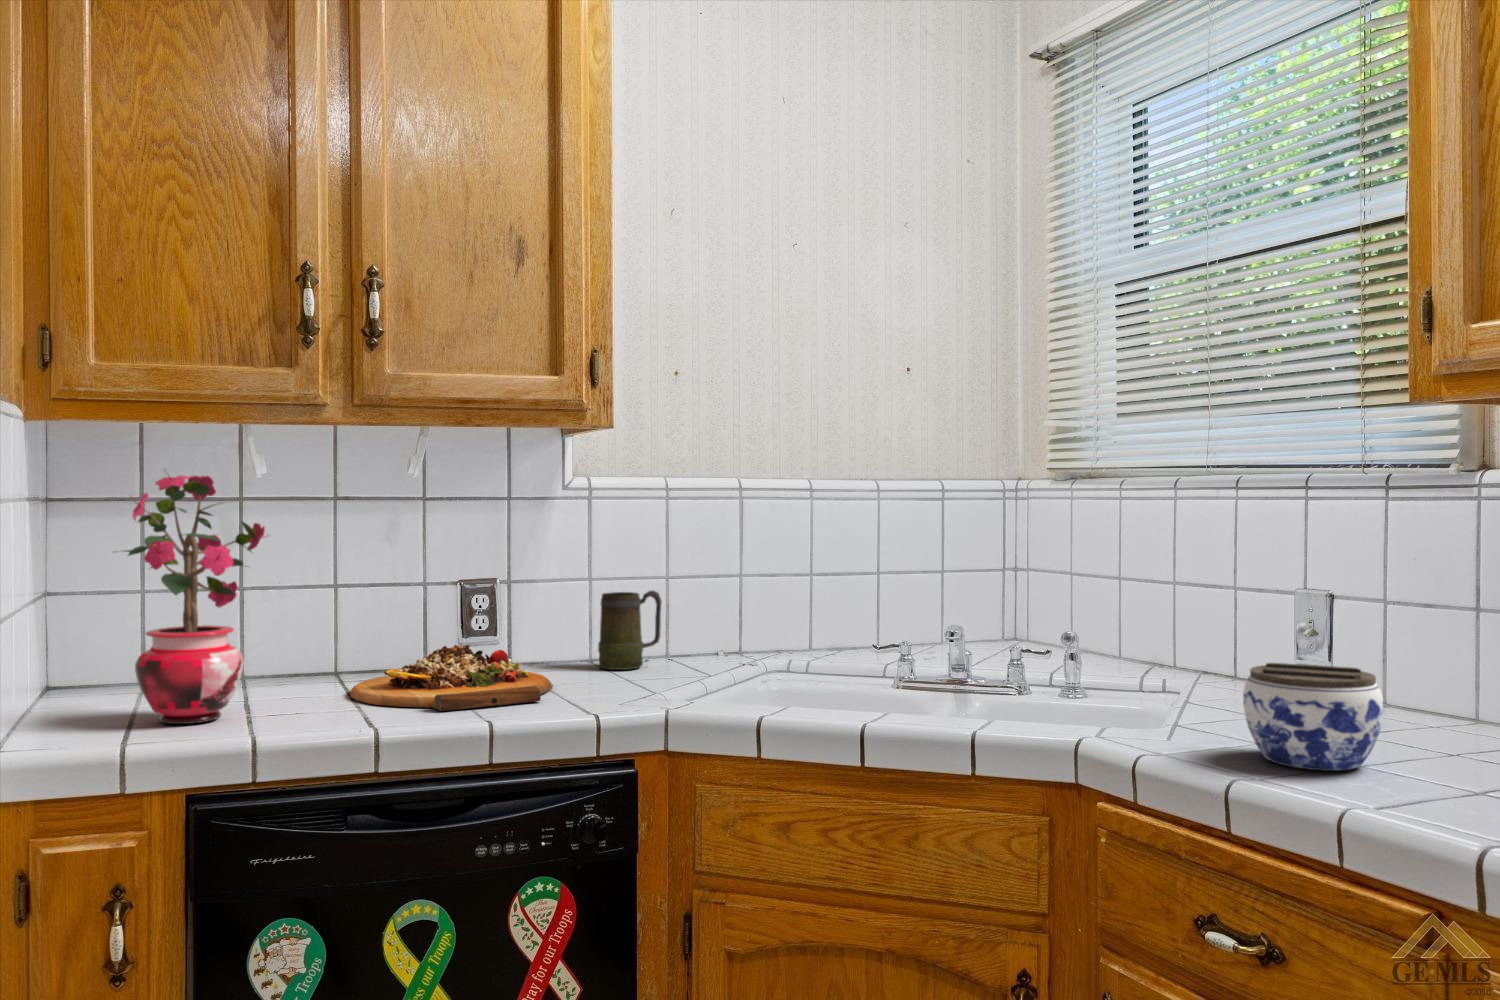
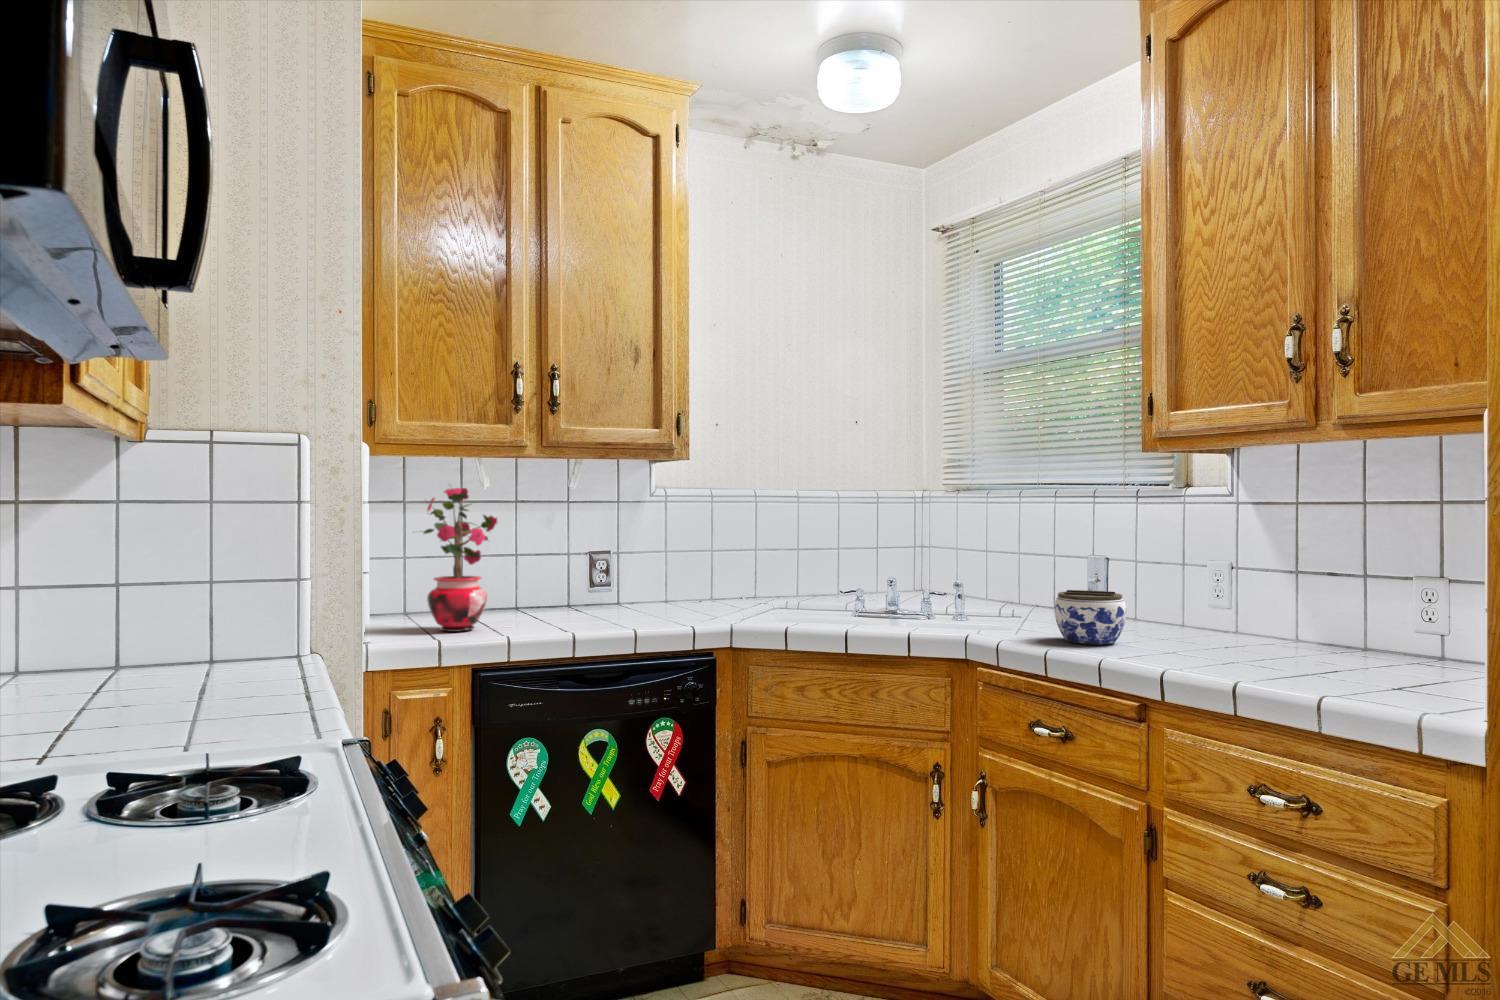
mug: present [598,591,662,670] -> none [673,558,711,607]
cutting board: present [350,645,553,711] -> none [535,590,654,625]

